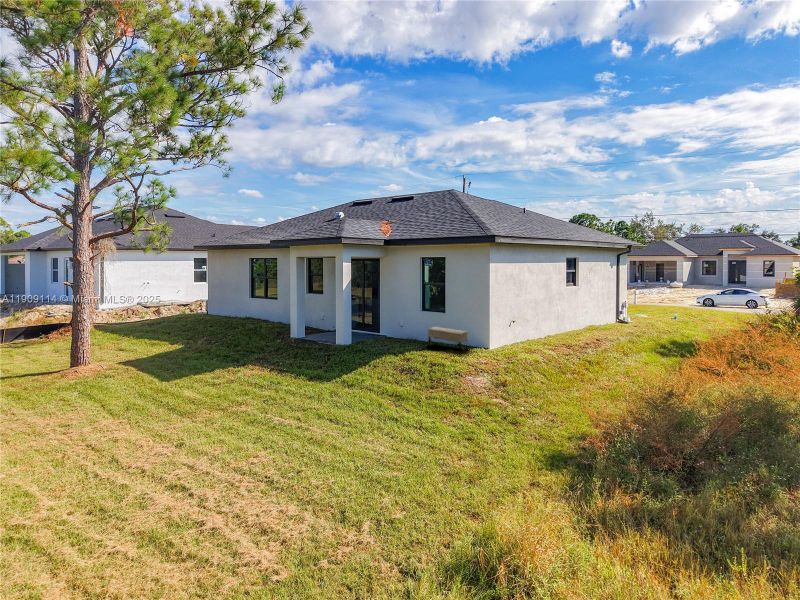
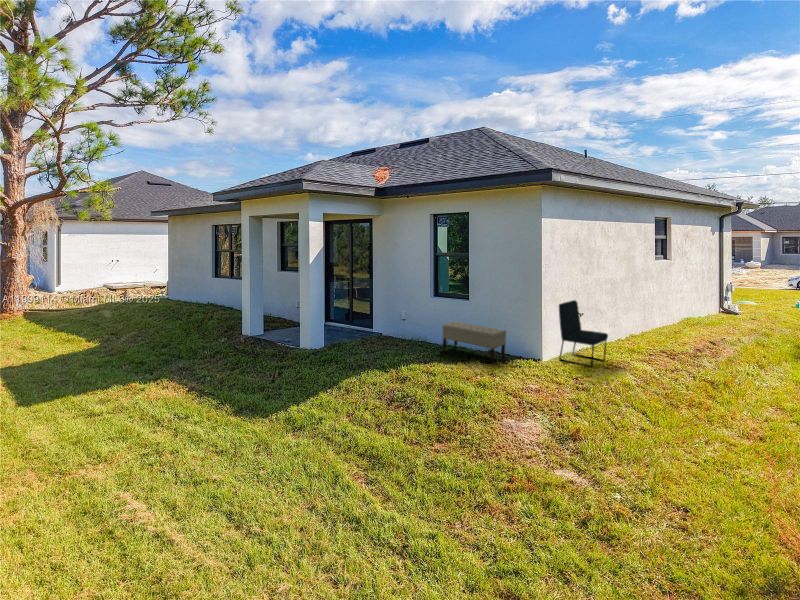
chair: none [499,313,529,353] -> present [559,300,608,367]

